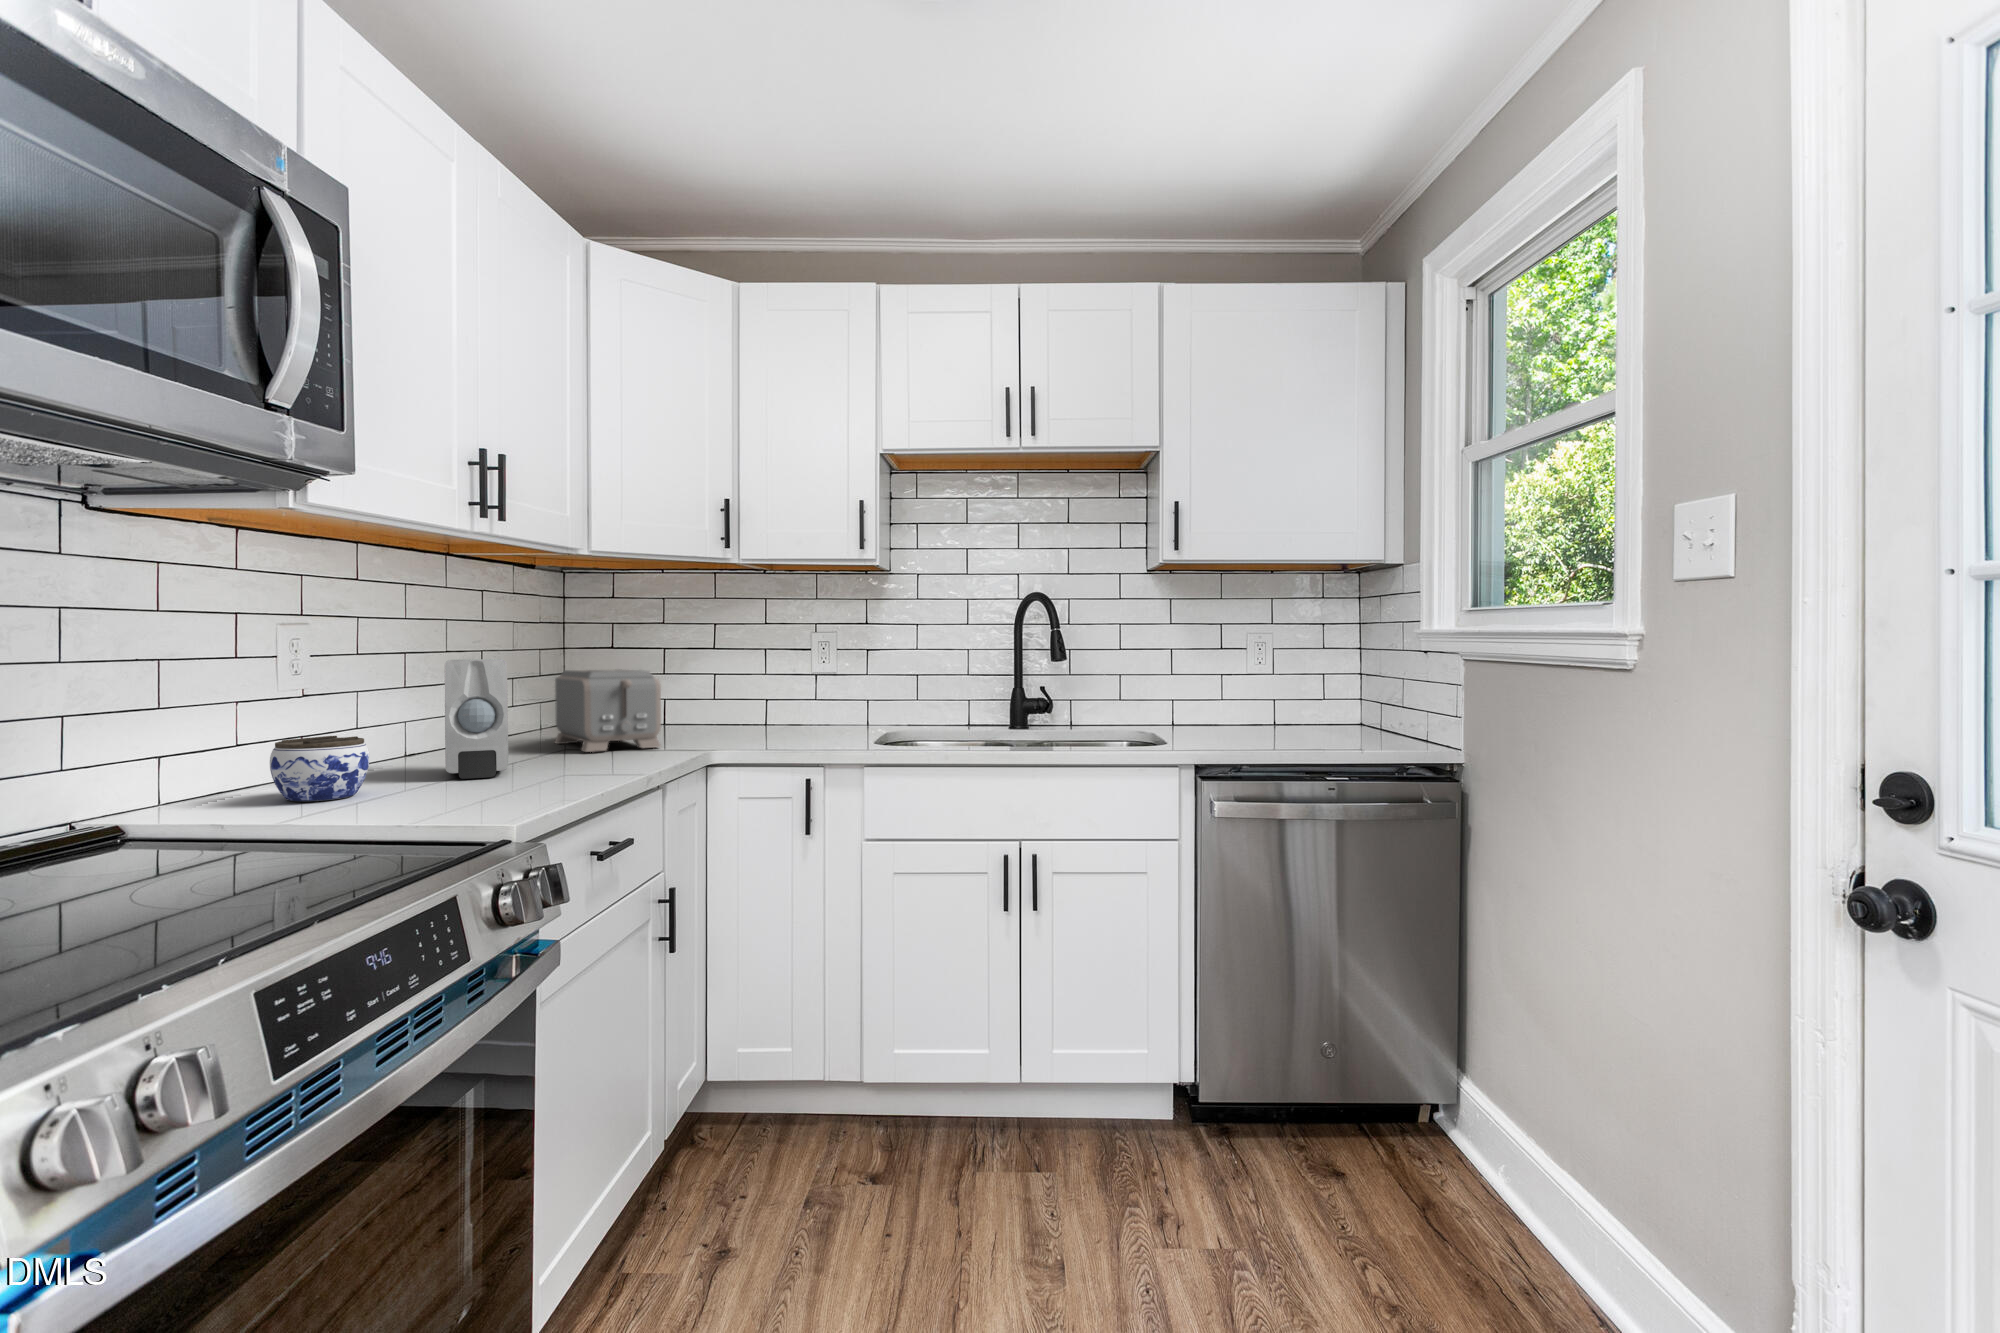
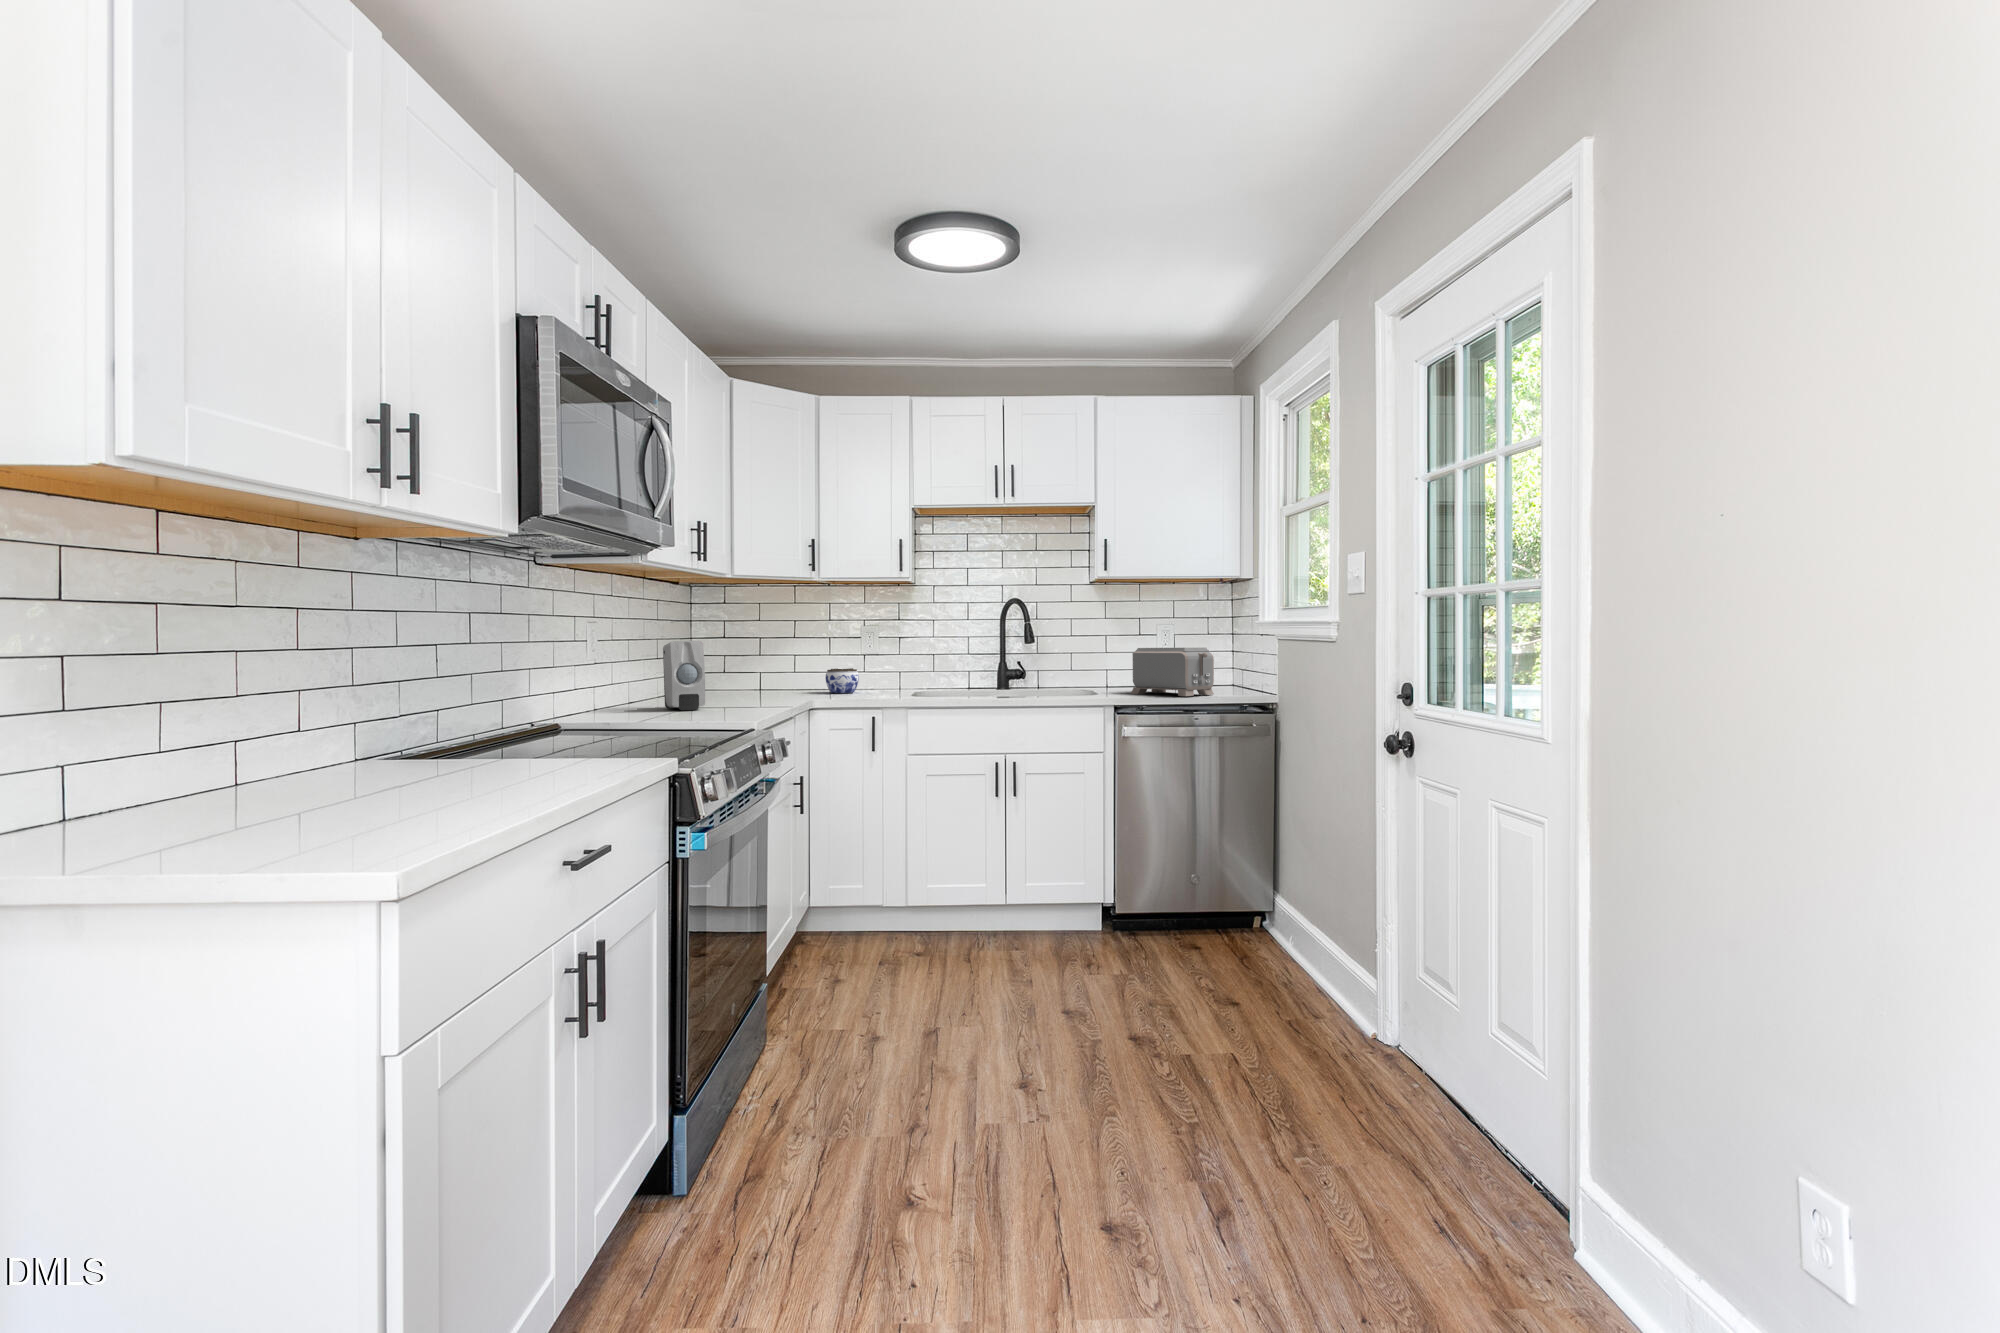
toaster: present [555,669,661,752] -> present [1131,647,1214,696]
jar: present [270,736,369,801] -> present [826,668,859,693]

